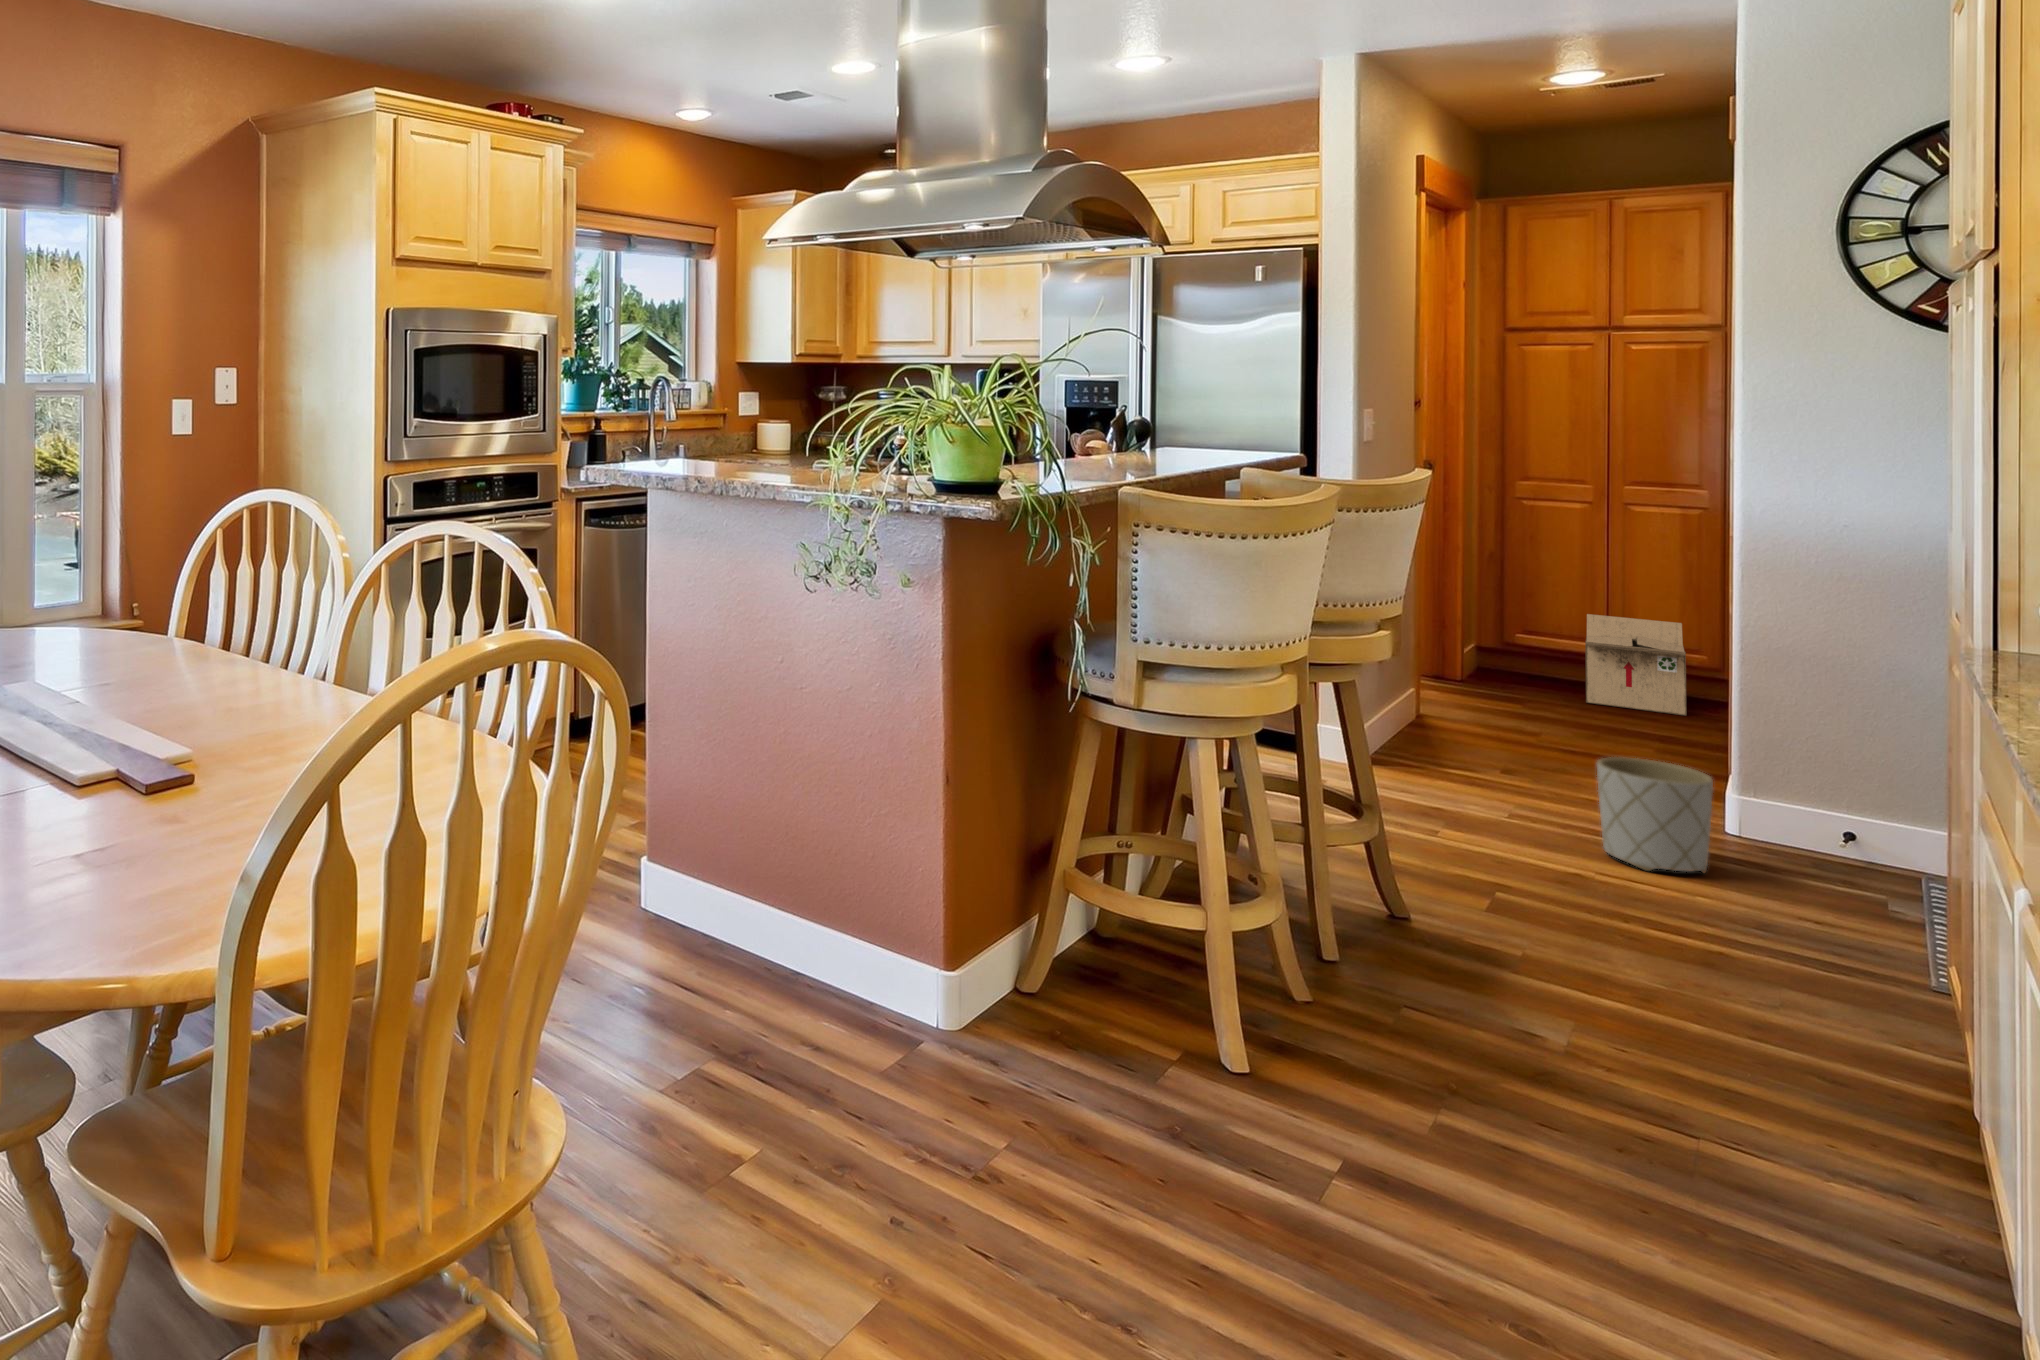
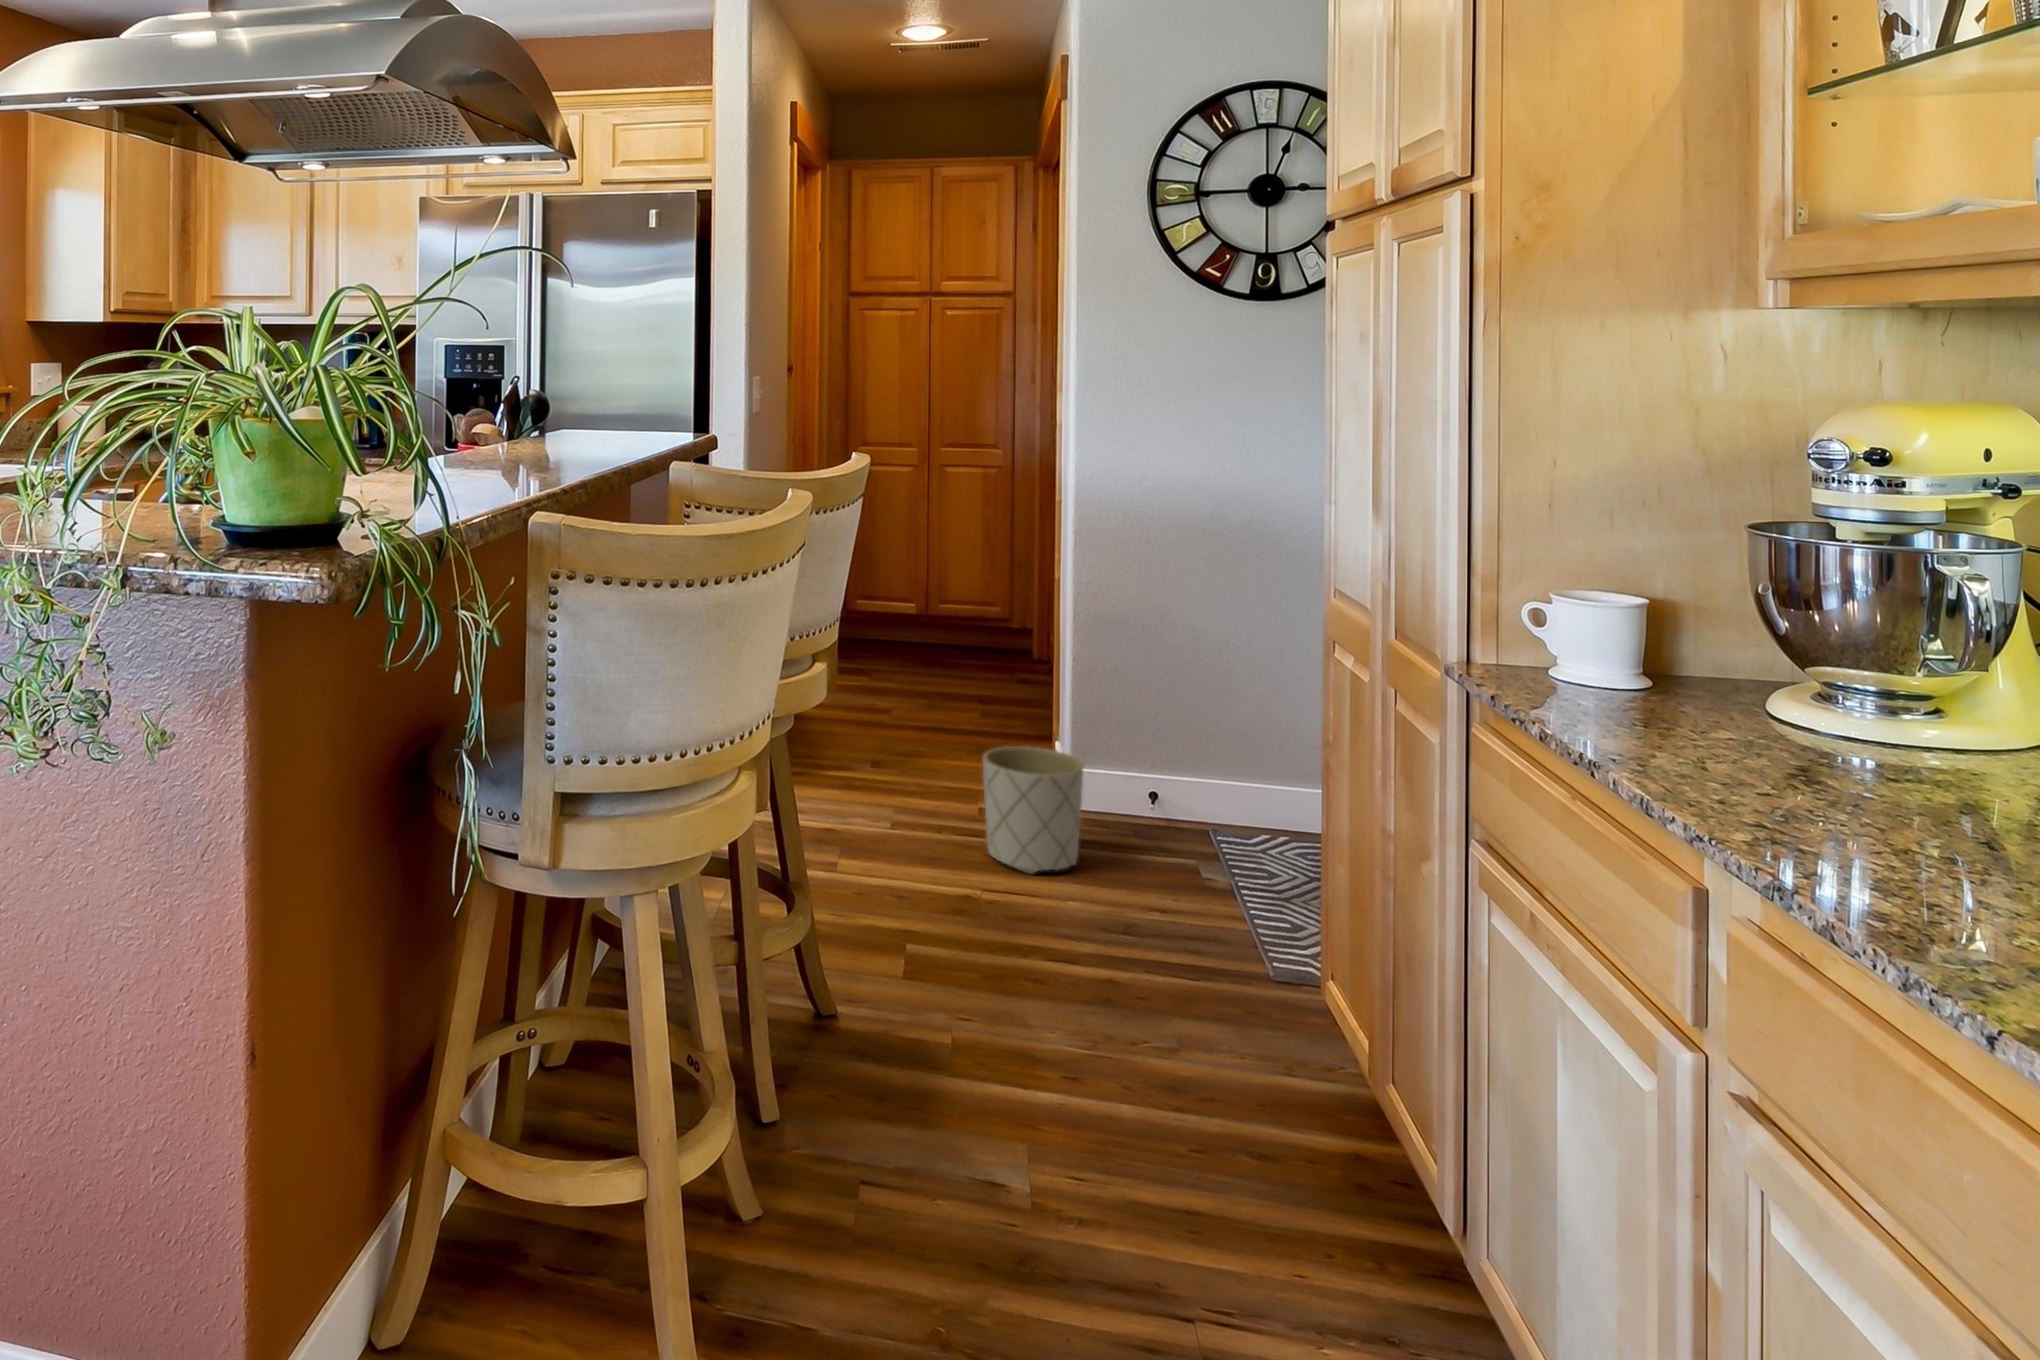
cardboard box: present [1585,614,1686,716] -> none [913,569,996,662]

